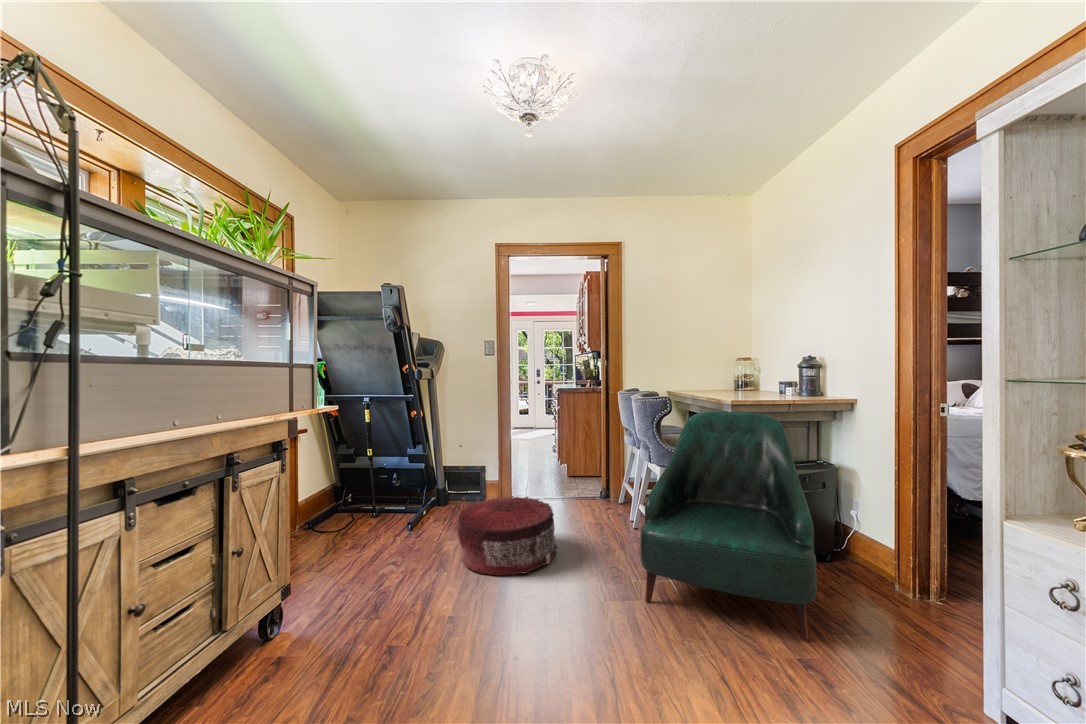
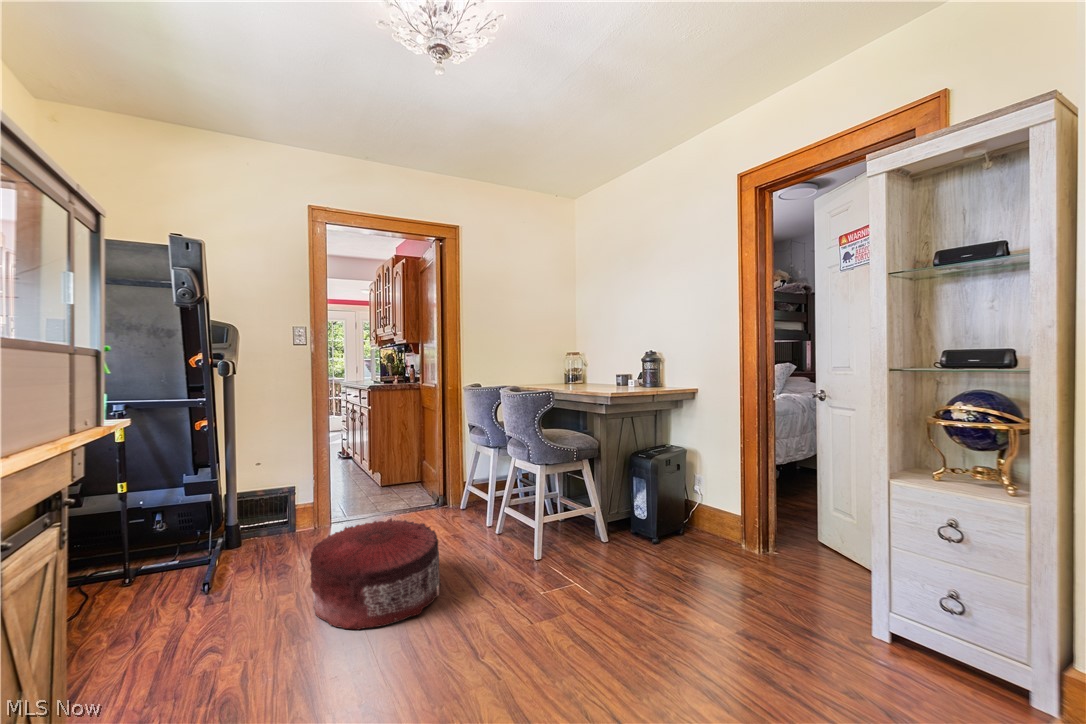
armchair: present [640,411,817,641] -> none [557,402,720,613]

